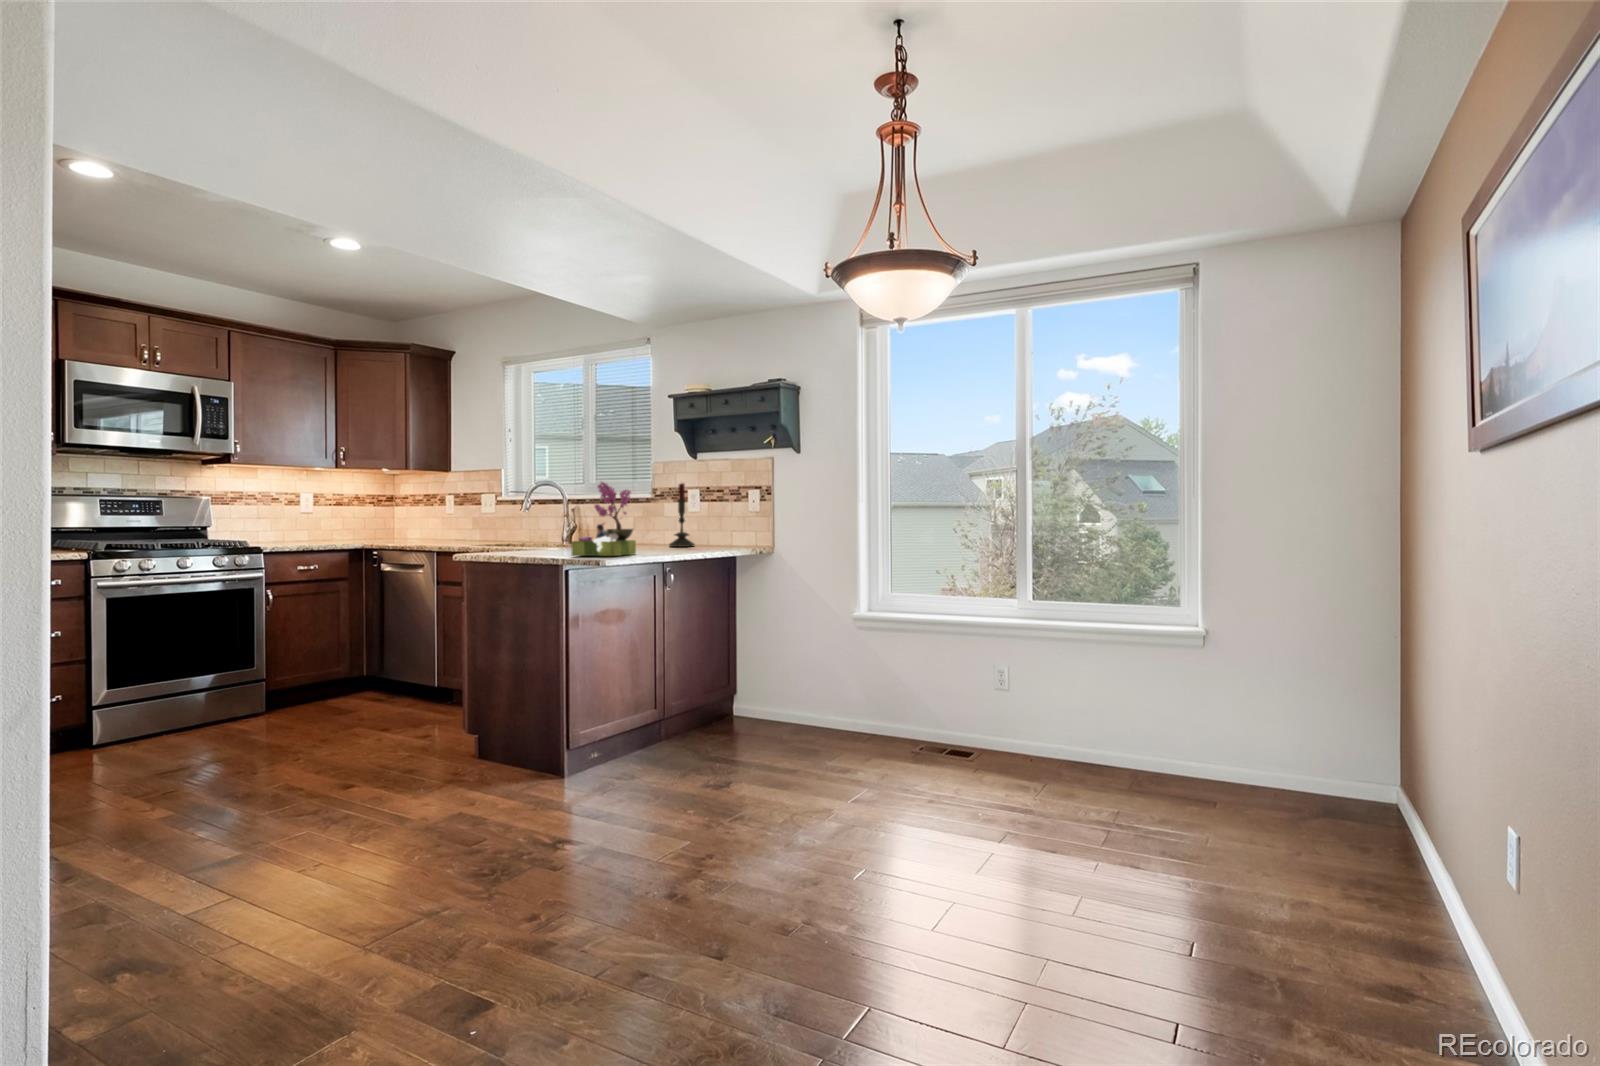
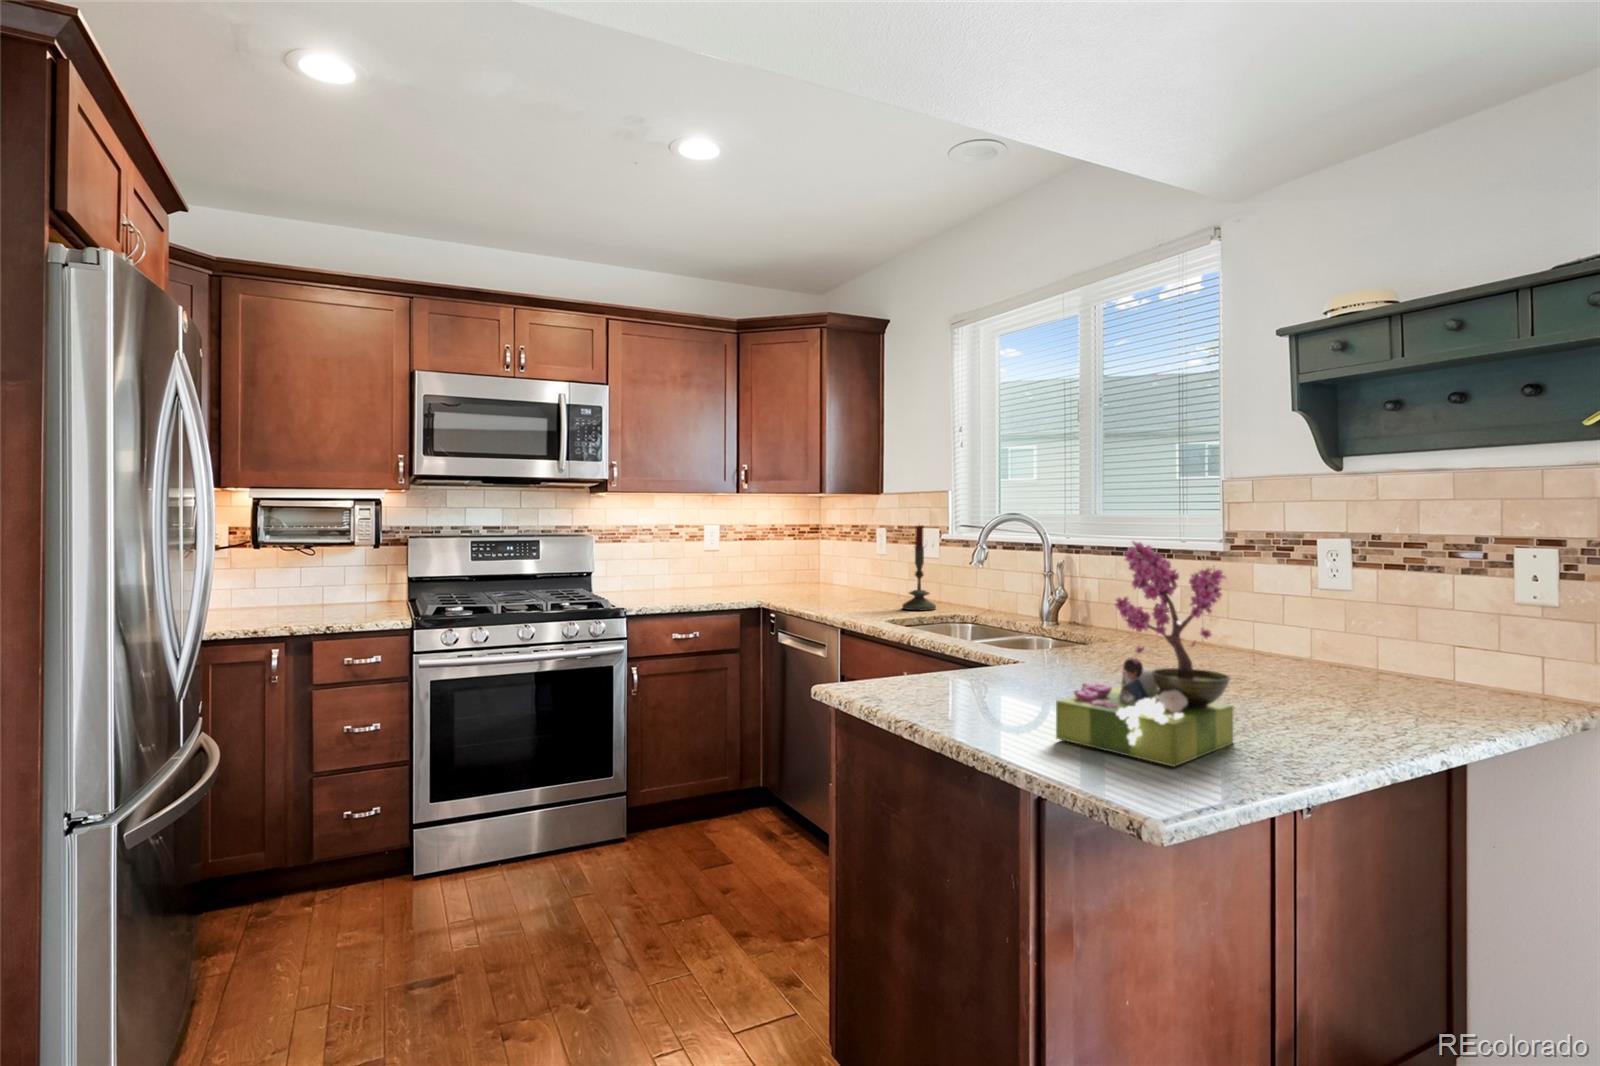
candle: present [669,483,695,547] -> present [902,526,936,610]

